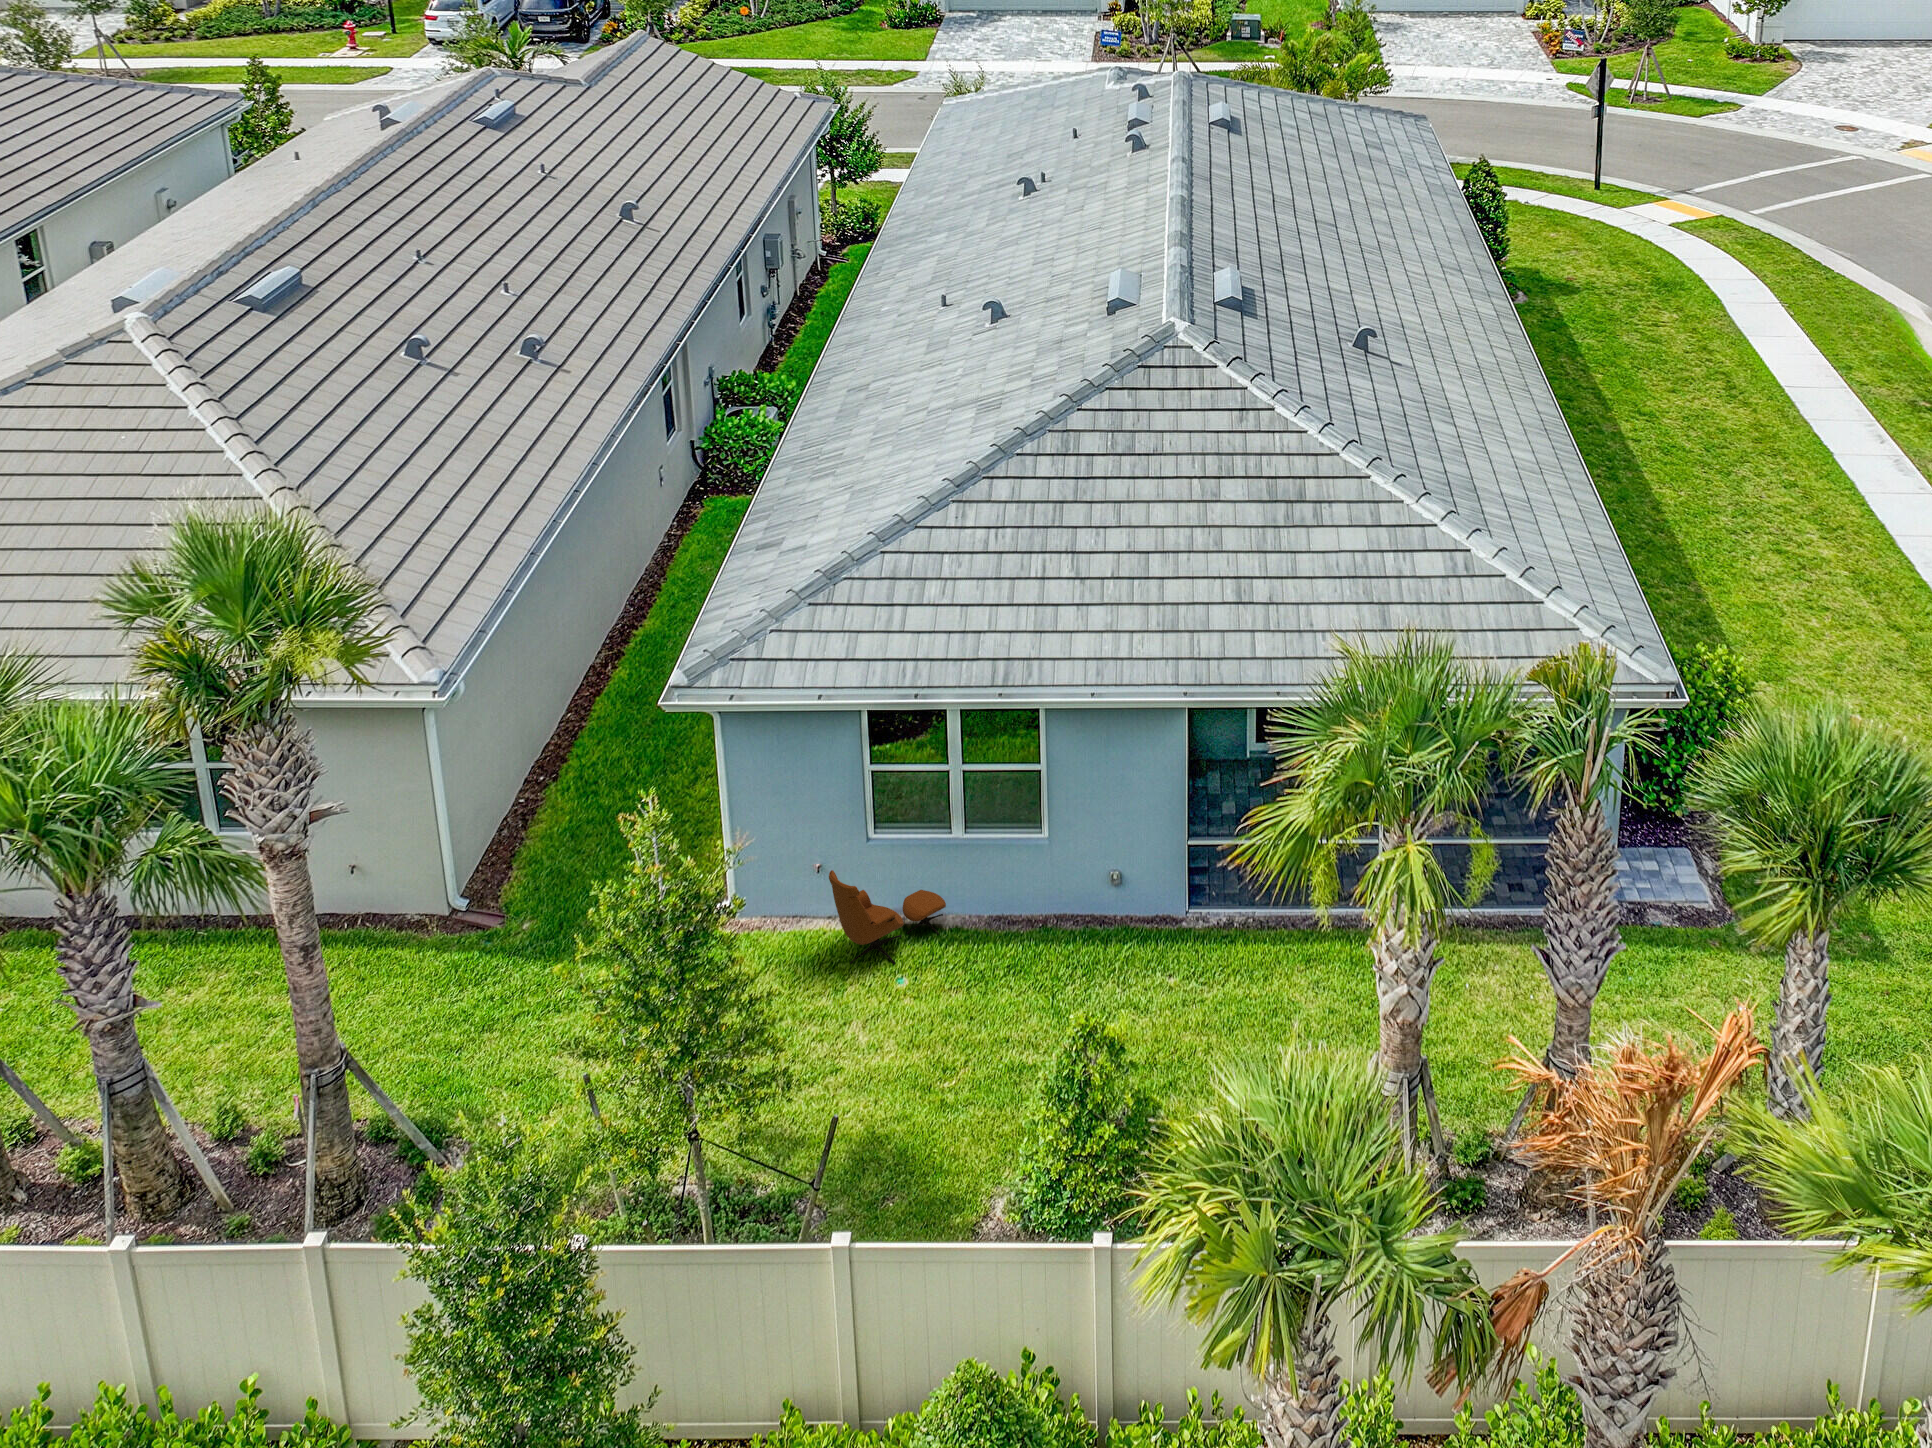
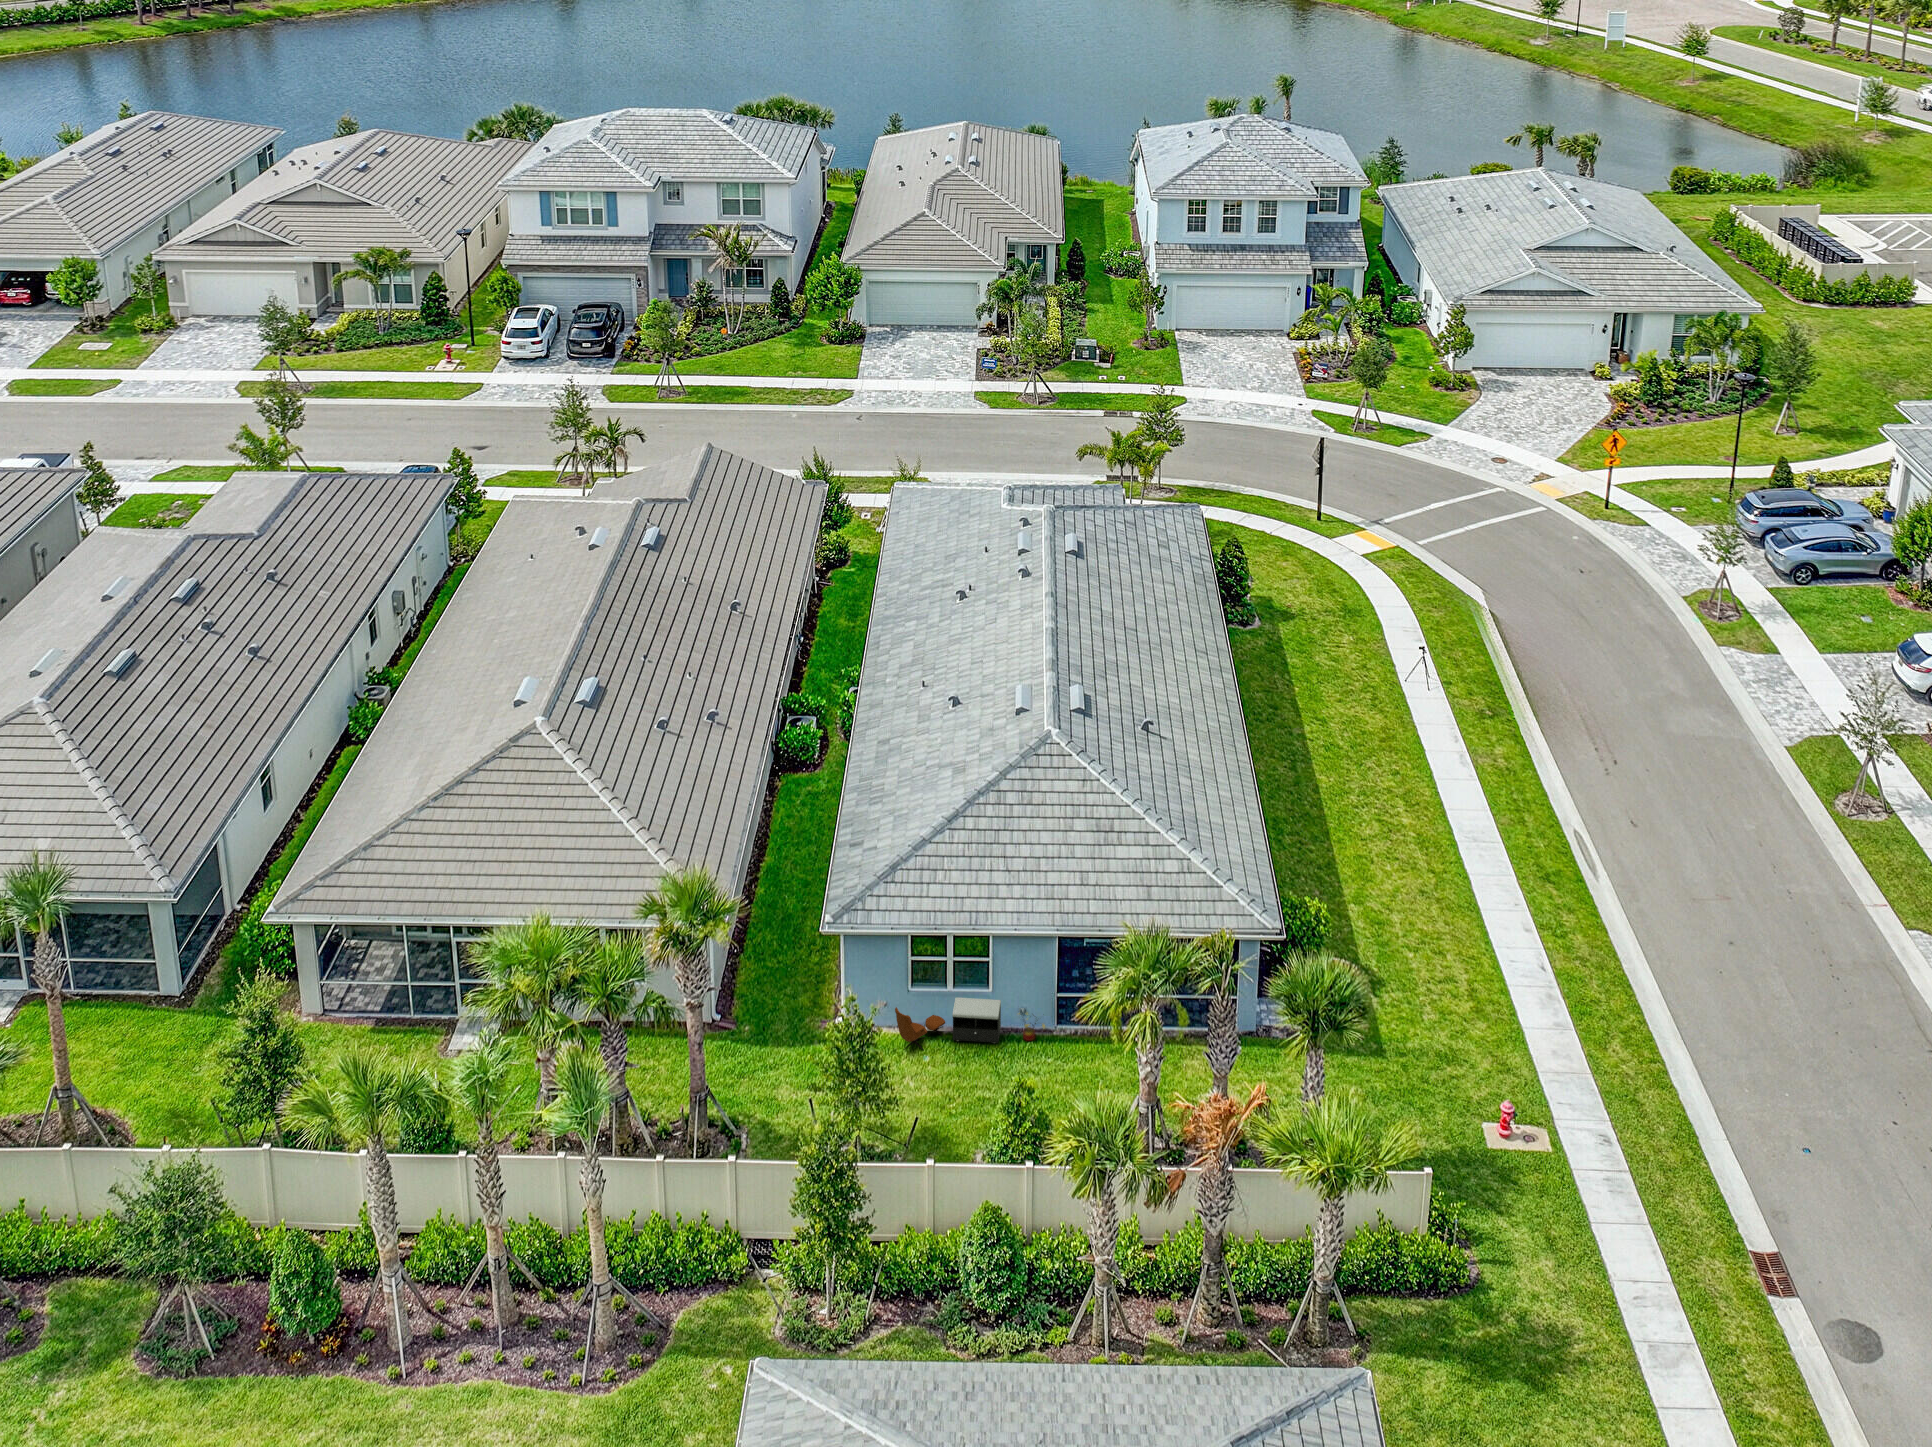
storage bench: none [957,851,1065,947] -> present [953,997,1001,1043]
decorative plant: none [1100,867,1160,941] -> present [1019,1013,1045,1041]

